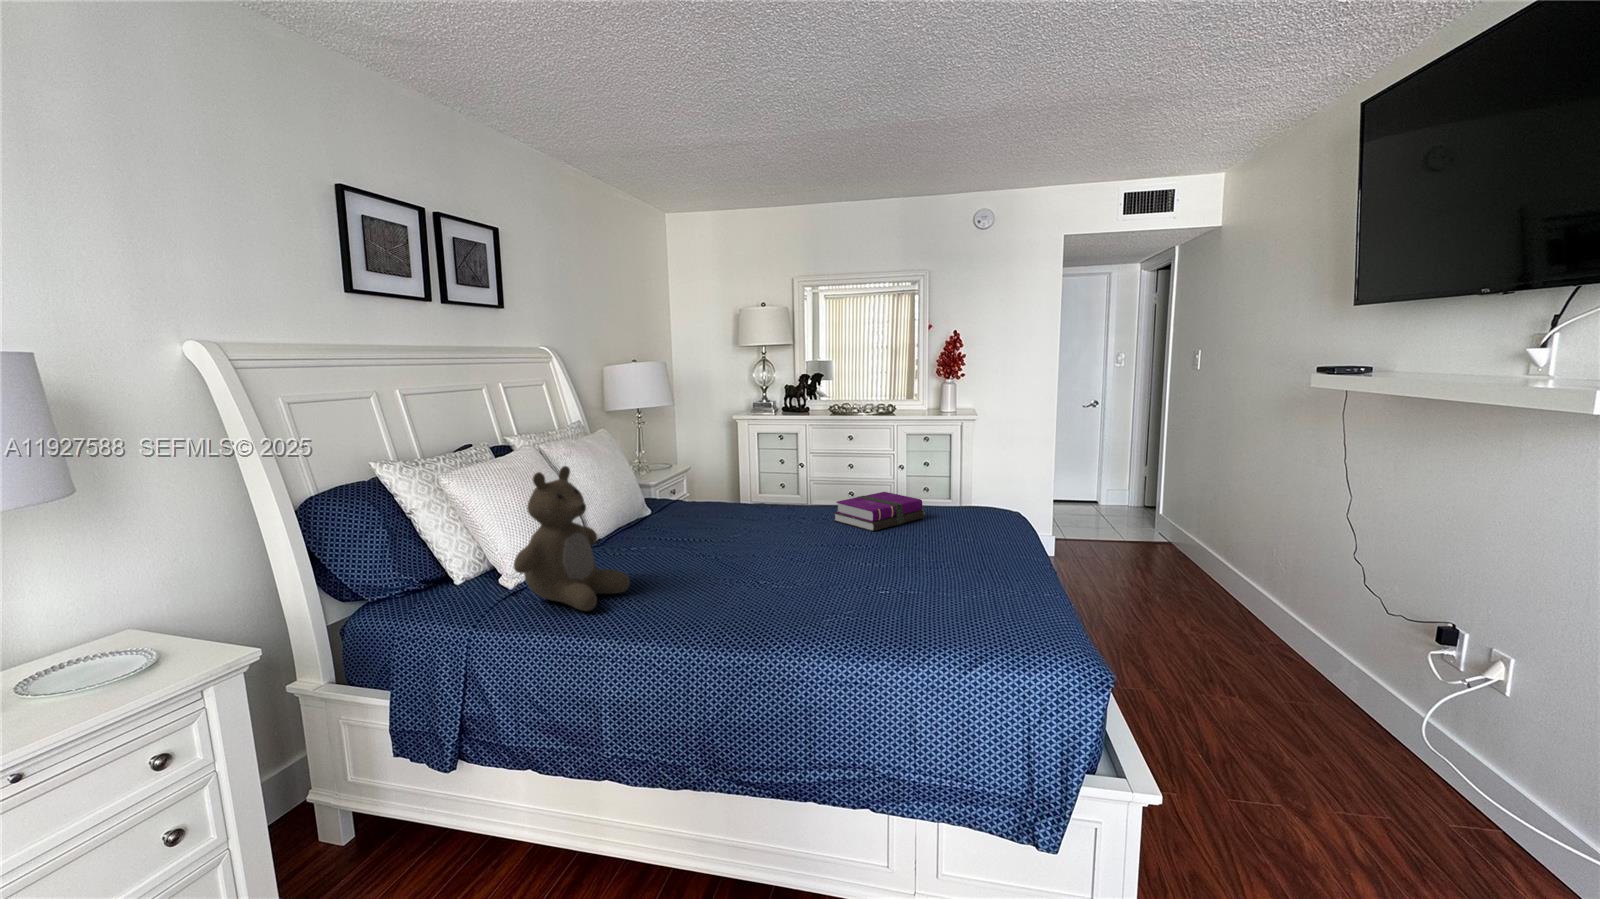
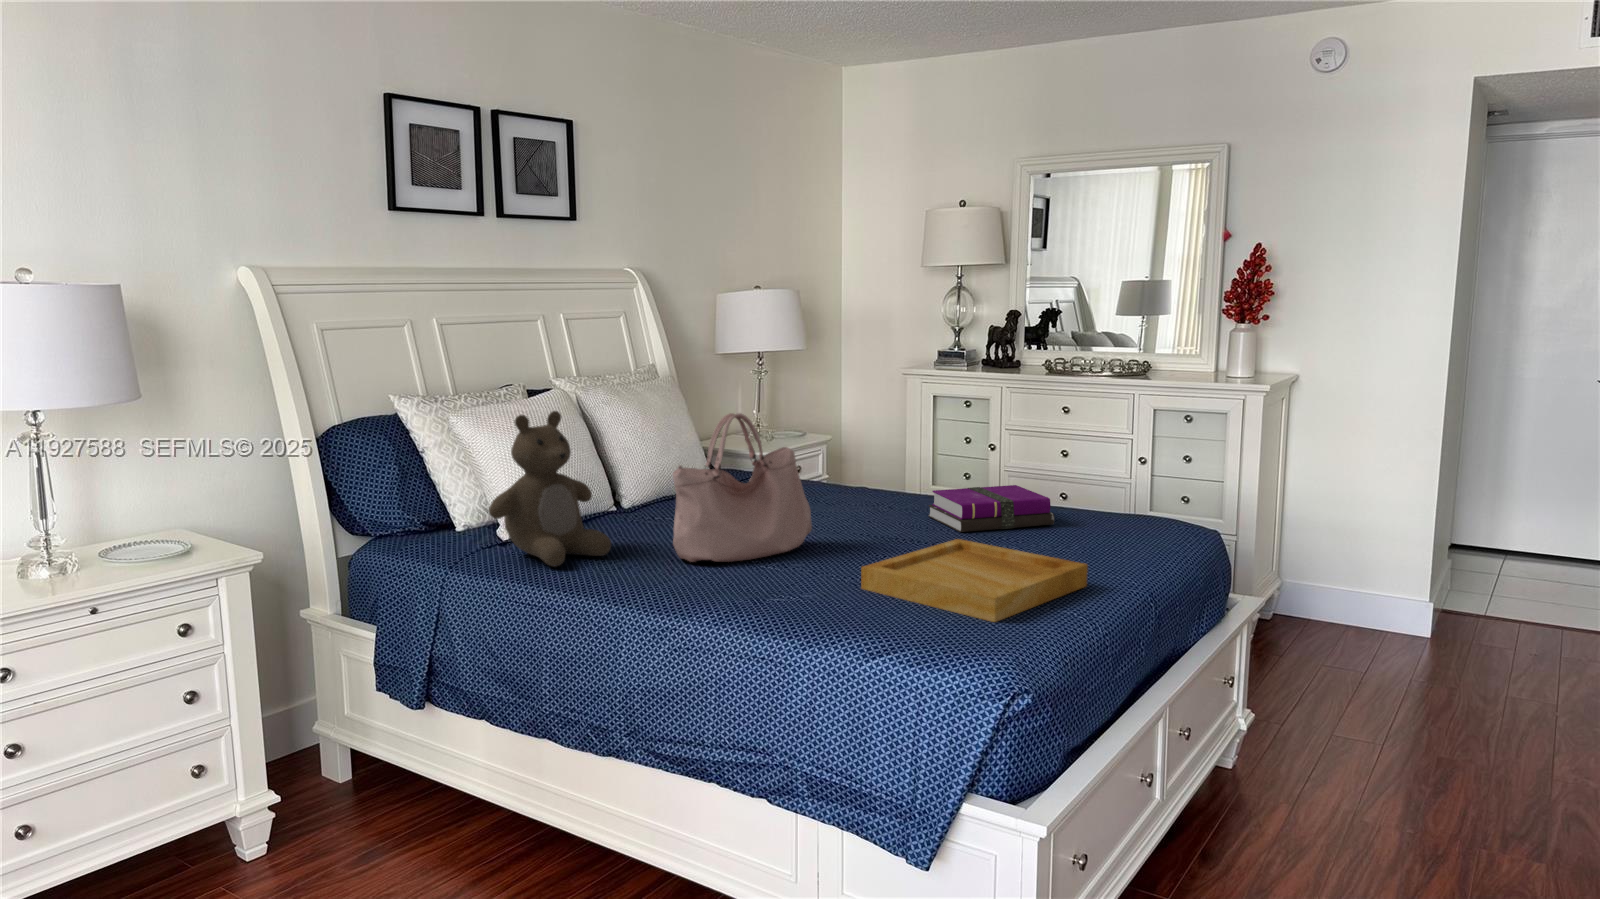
handbag: none [684,456,785,587] -> present [673,413,812,562]
tray: none [870,540,1021,611] -> present [861,539,1088,622]

